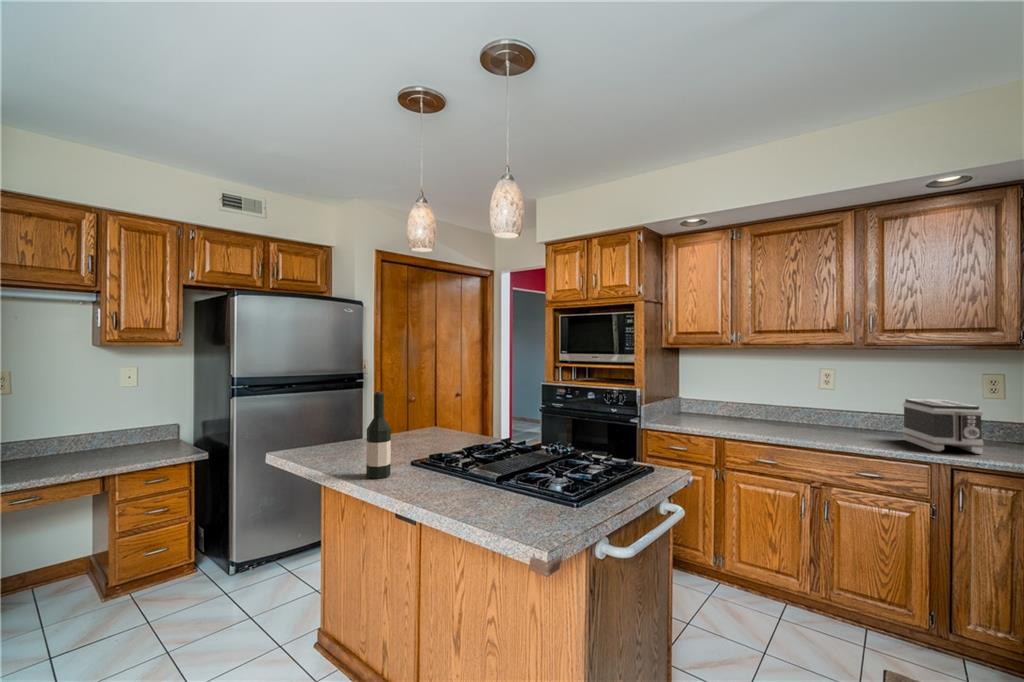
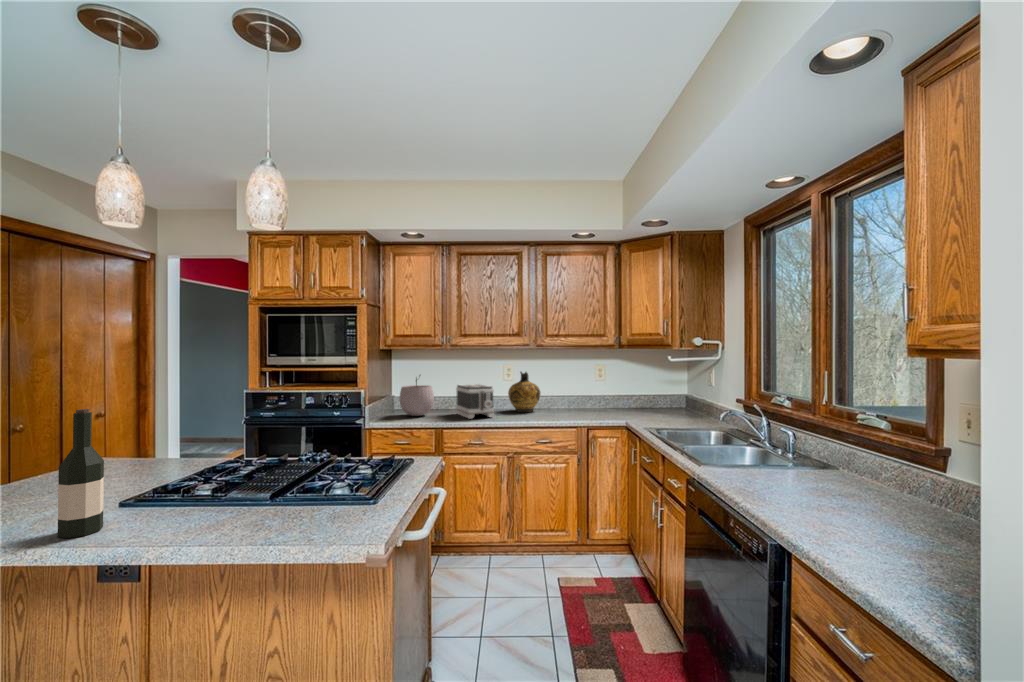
plant pot: none [682,374,722,422] -> present [399,378,434,416]
ceramic jug: none [826,378,878,433] -> present [508,372,541,412]
toaster: present [902,399,984,454] -> present [456,384,494,419]

